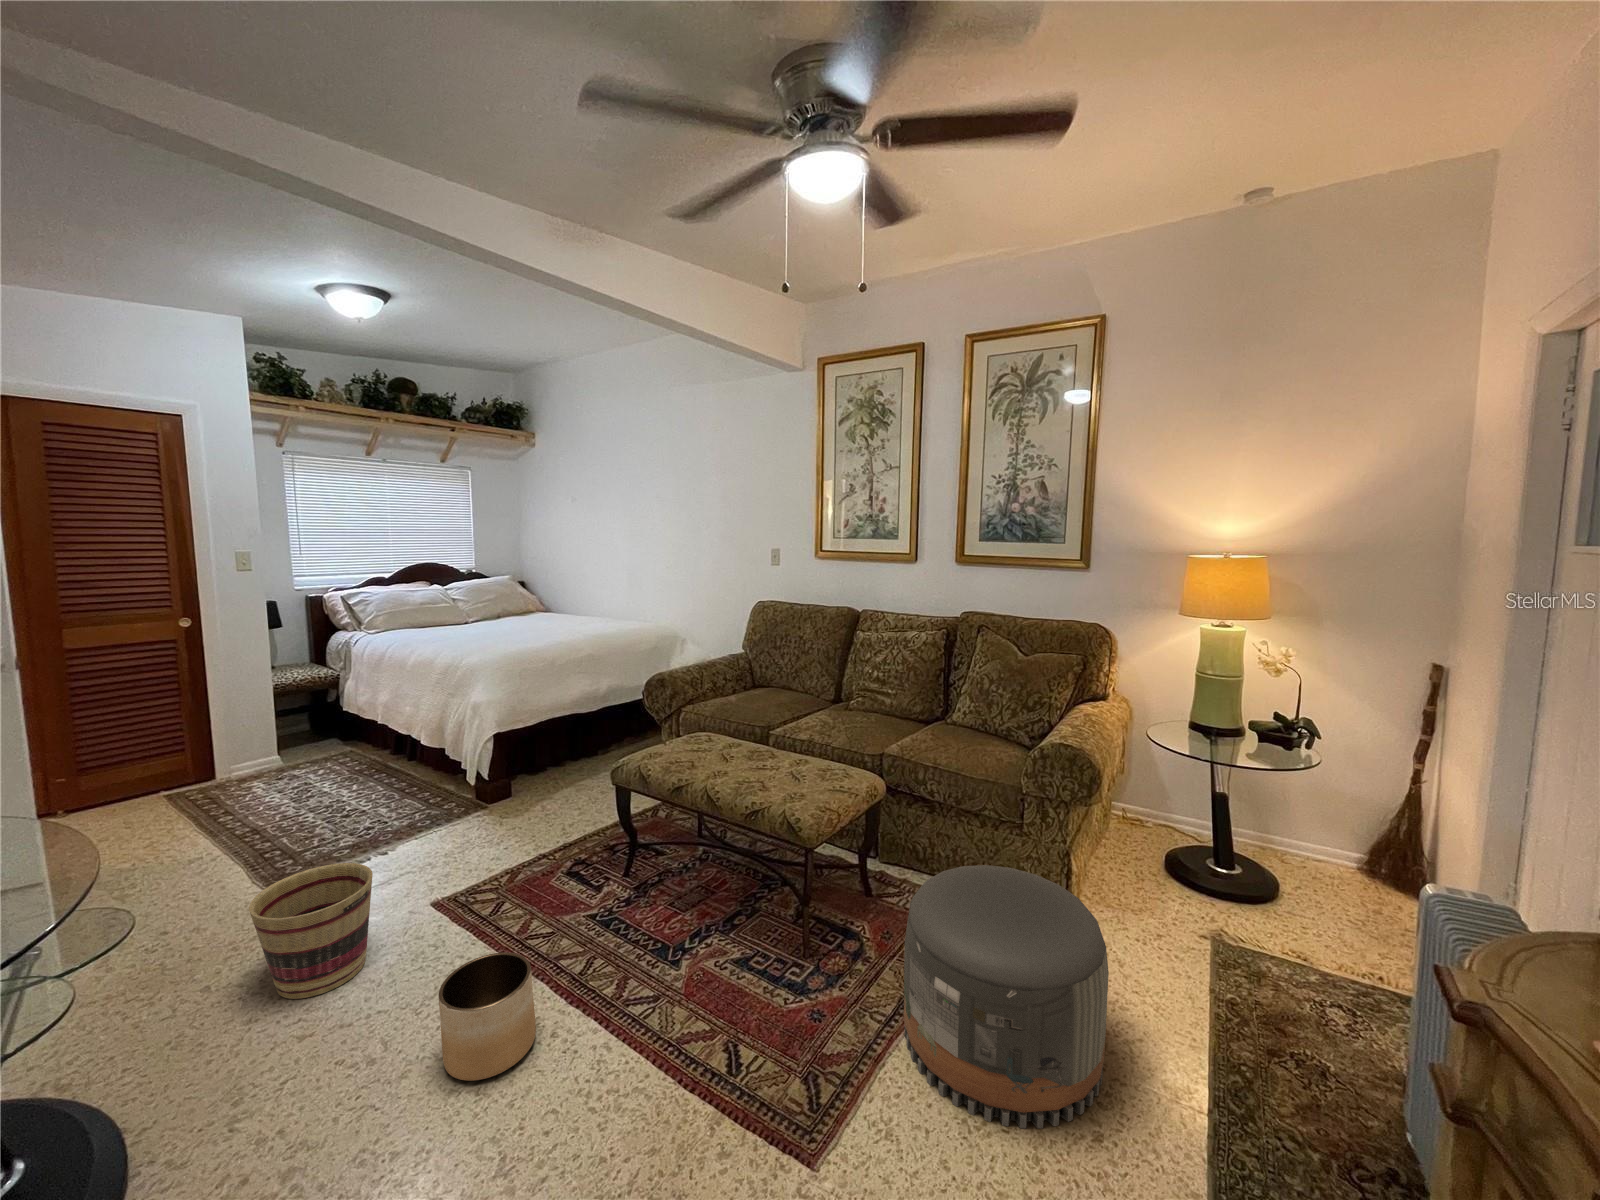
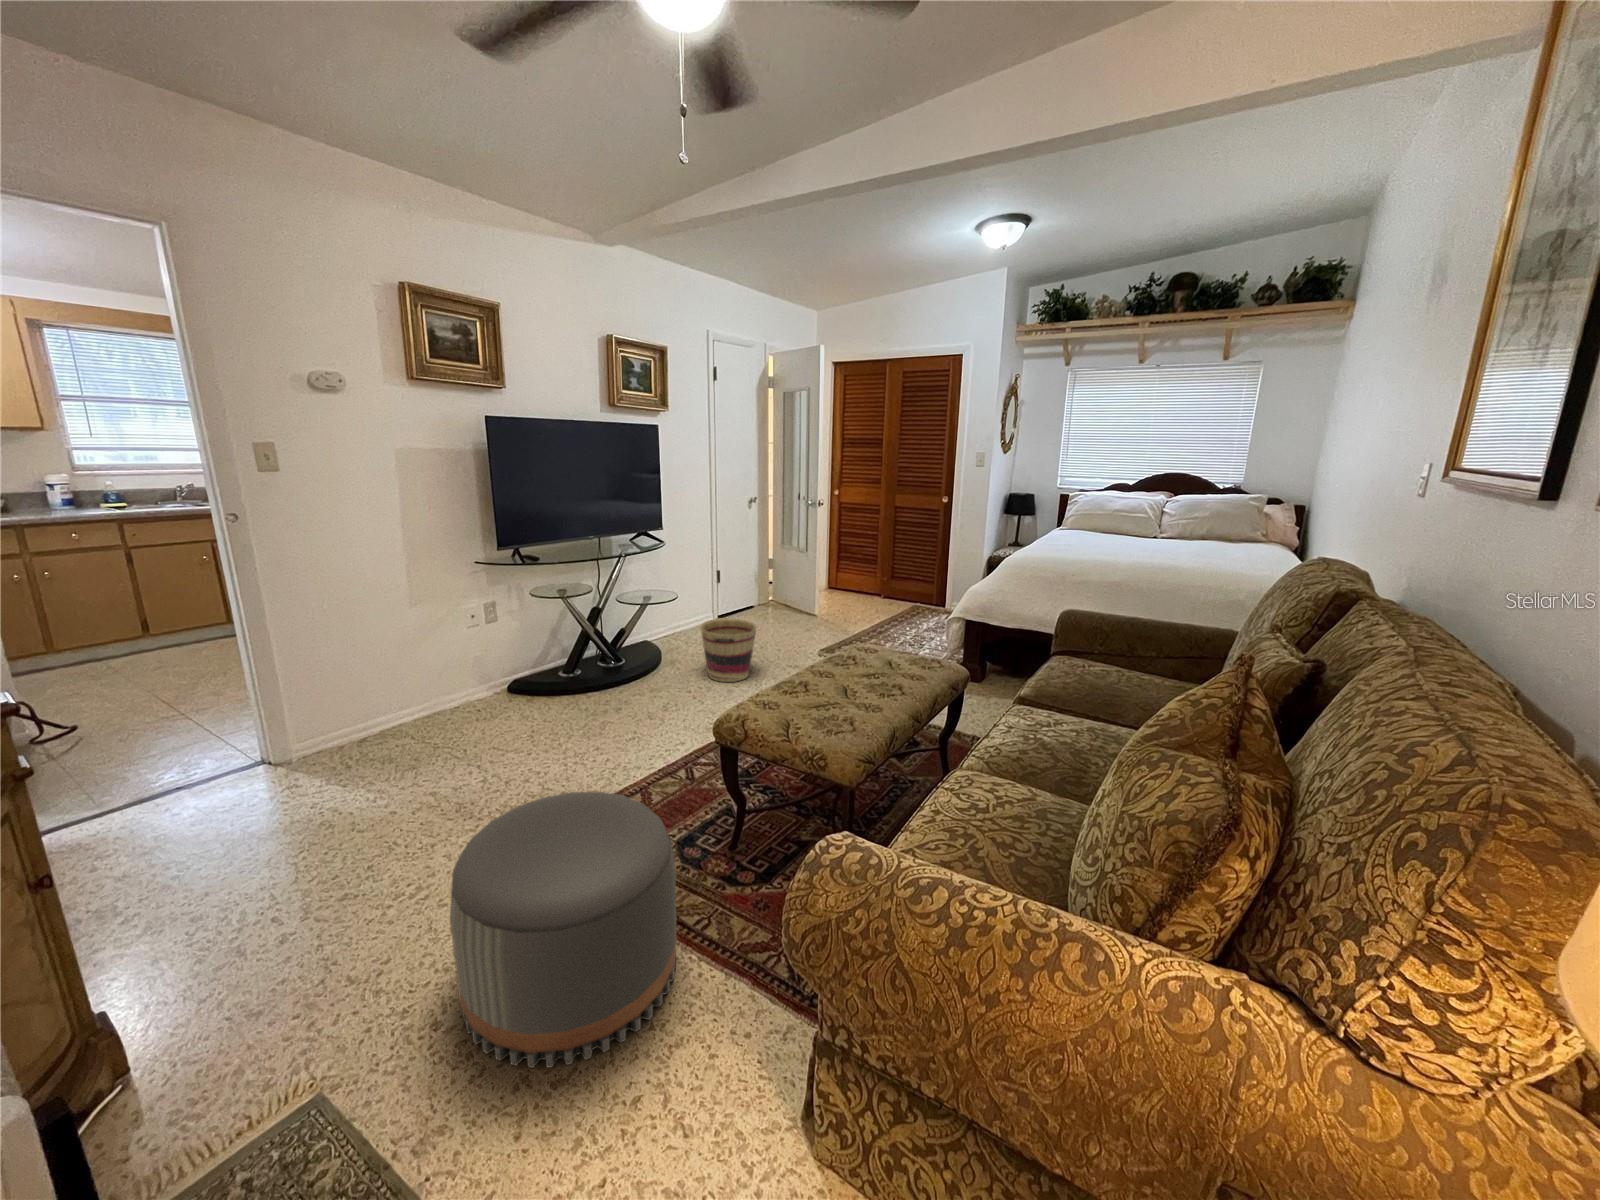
planter: present [439,952,536,1081] -> none [628,678,679,738]

